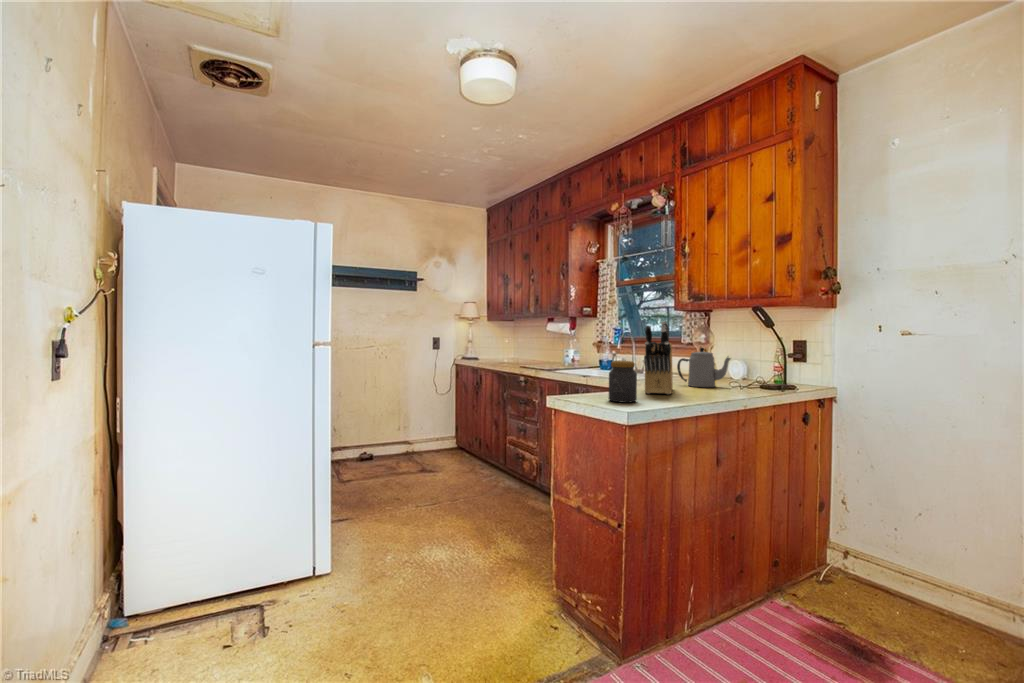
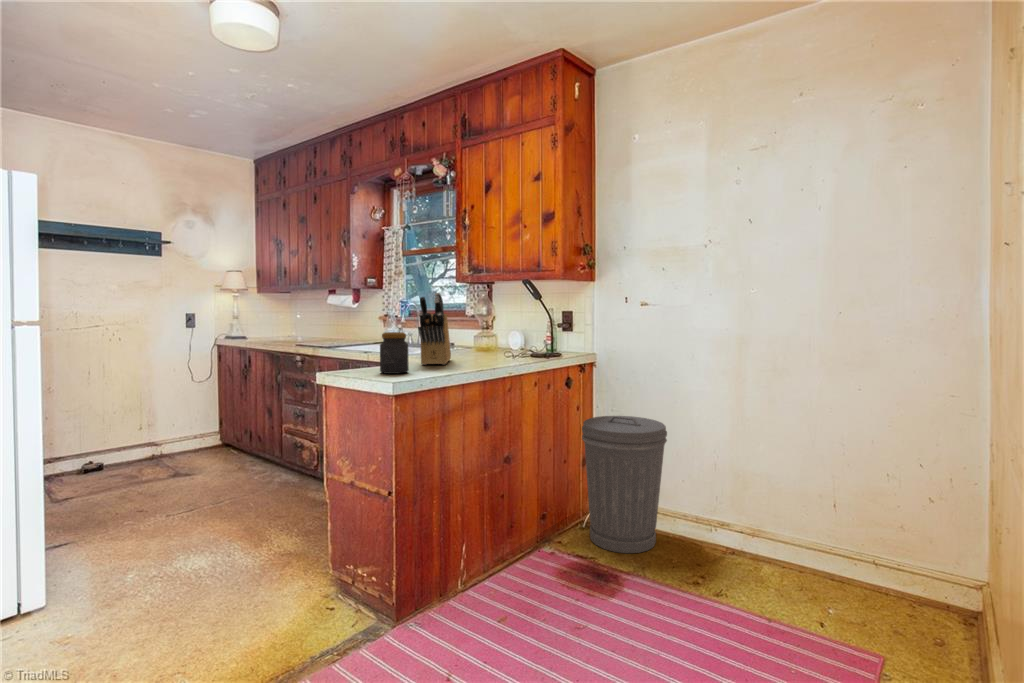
teapot: present [677,348,731,387] -> none [458,319,506,357]
trash can: none [828,463,956,639] -> present [582,416,667,553]

